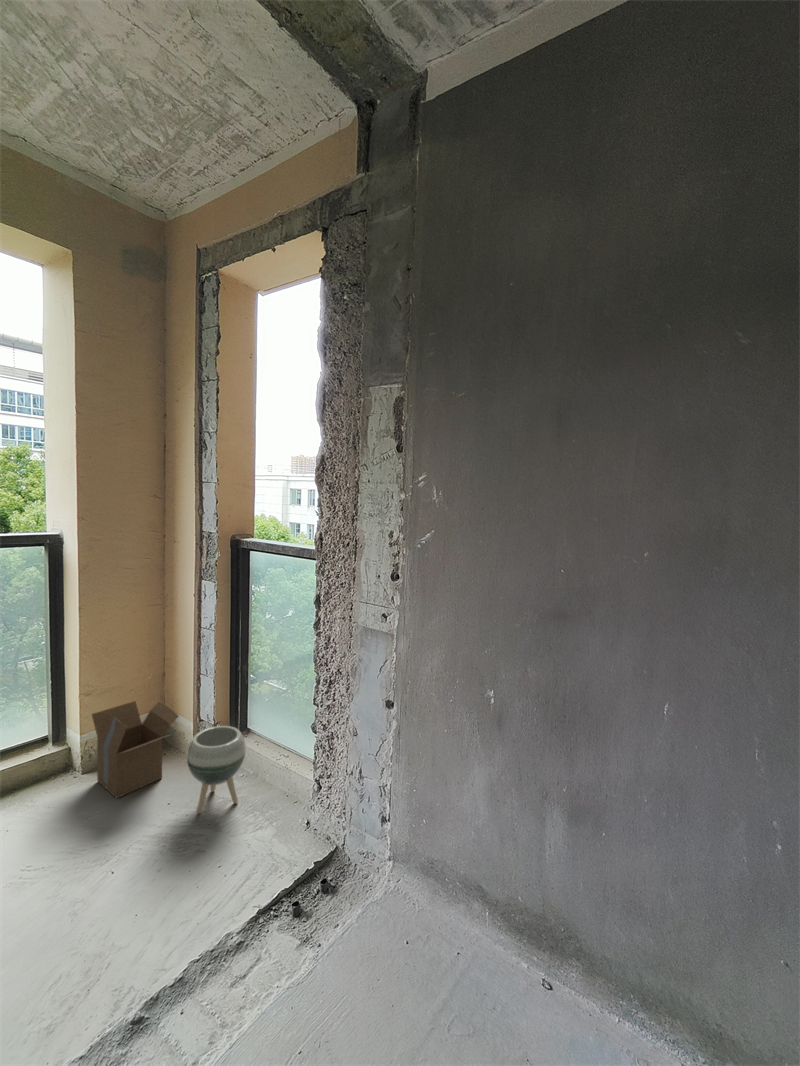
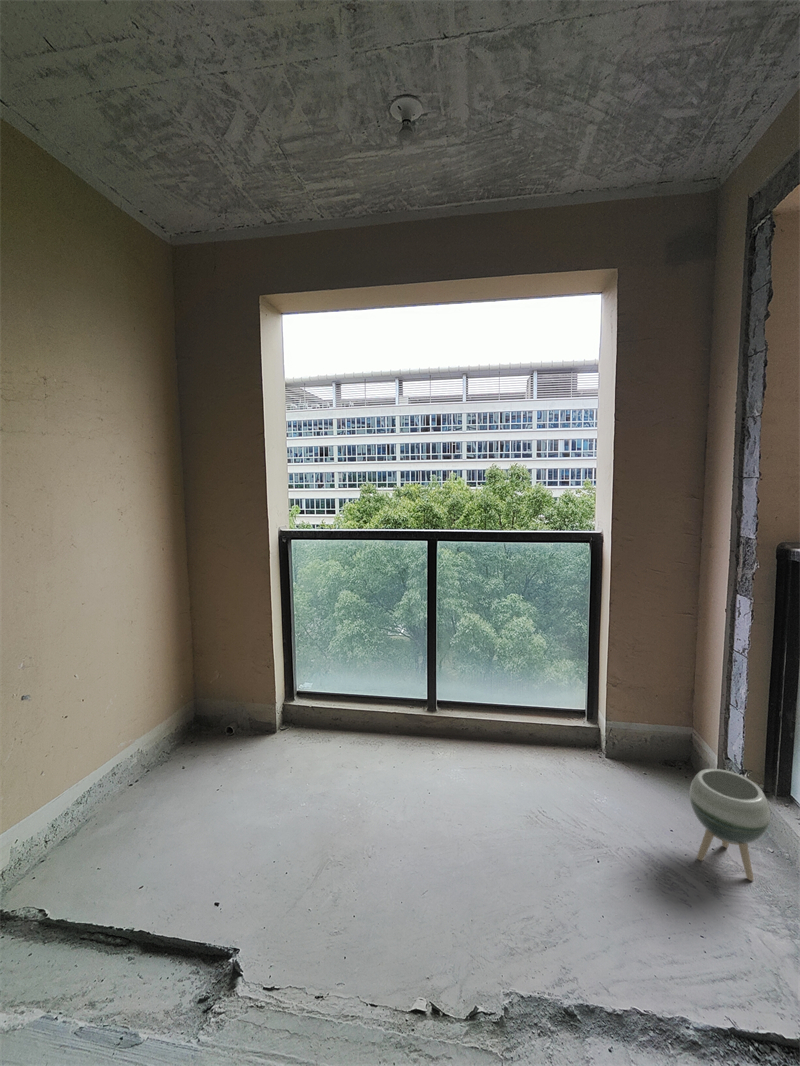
cardboard box: present [92,701,179,798] -> none [614,702,697,798]

